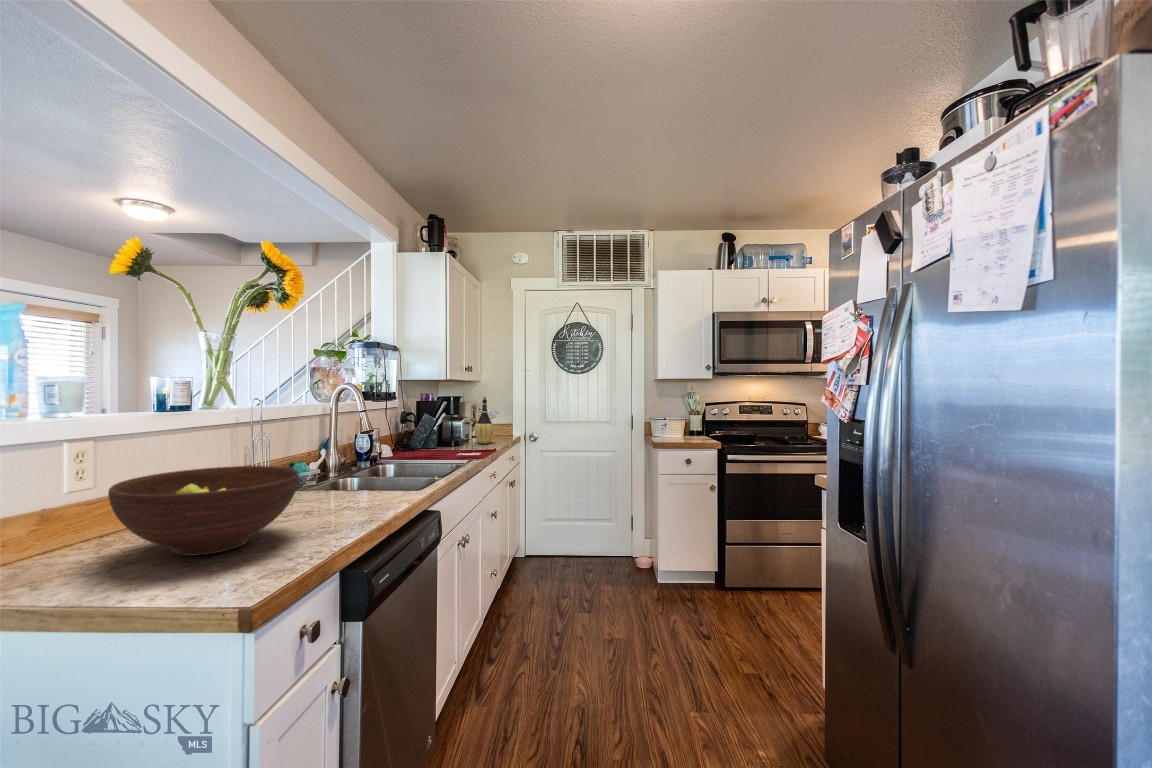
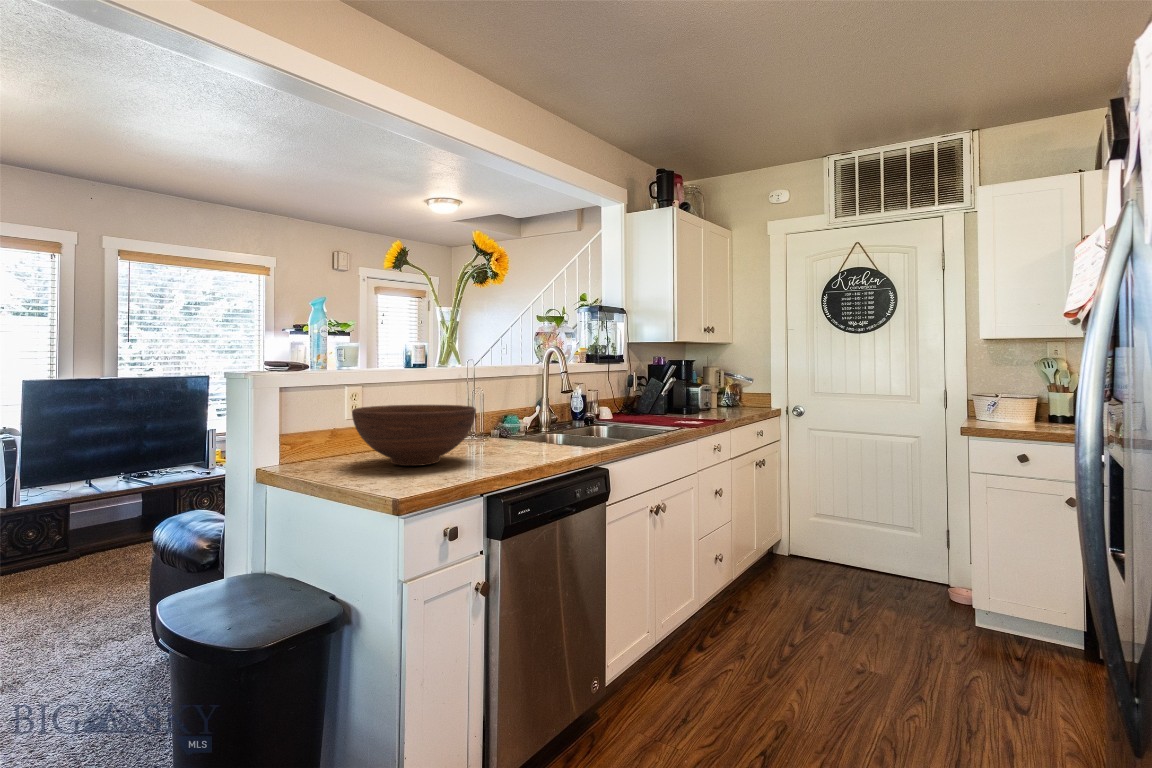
wine bottle: present [475,396,494,444] -> none [710,360,733,416]

